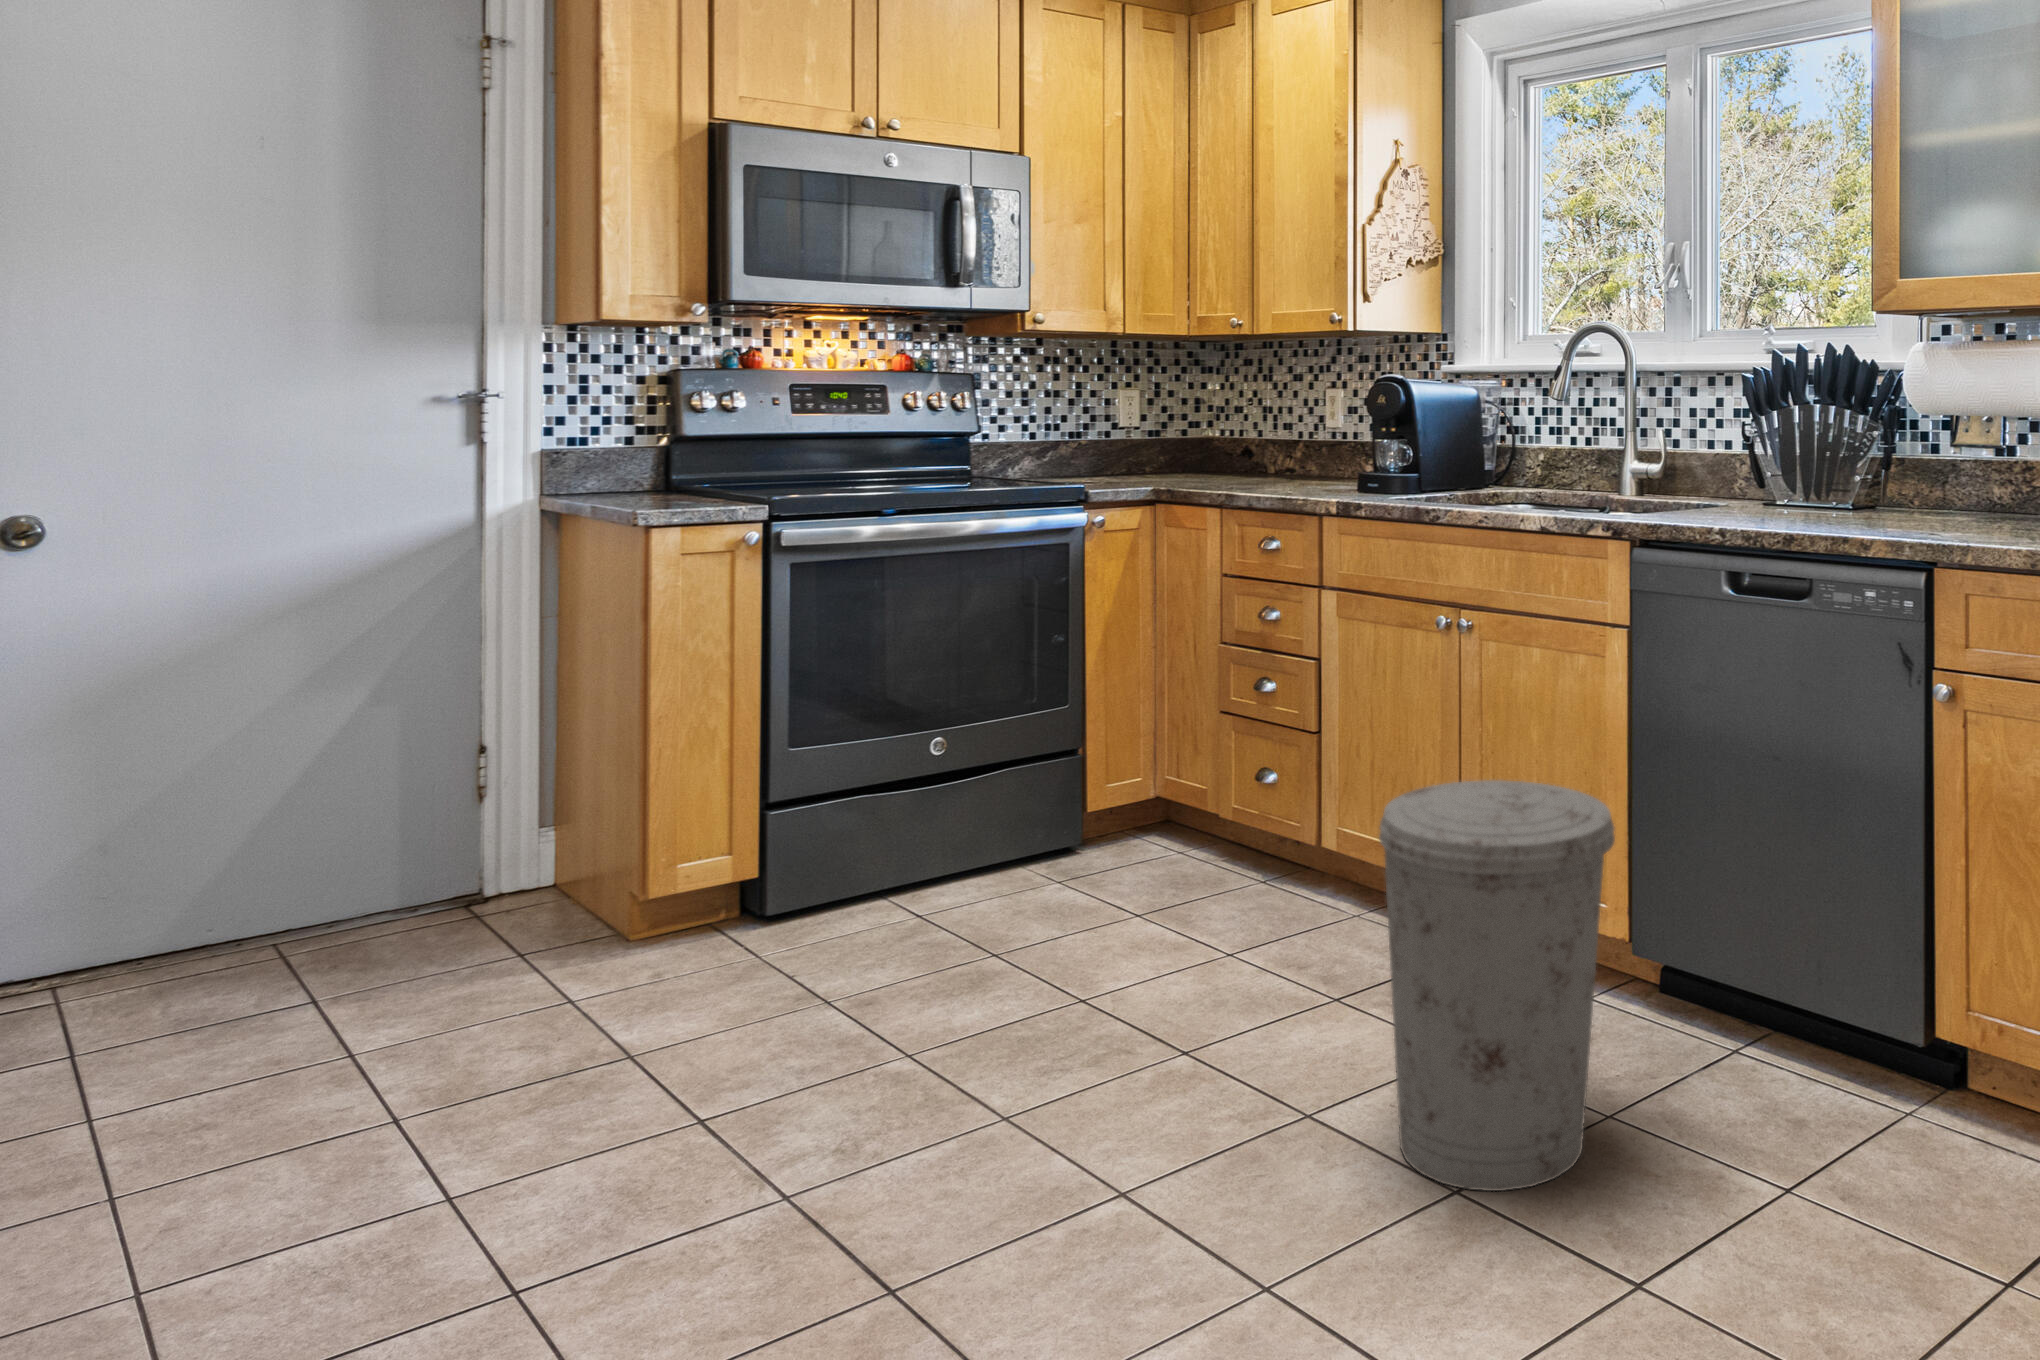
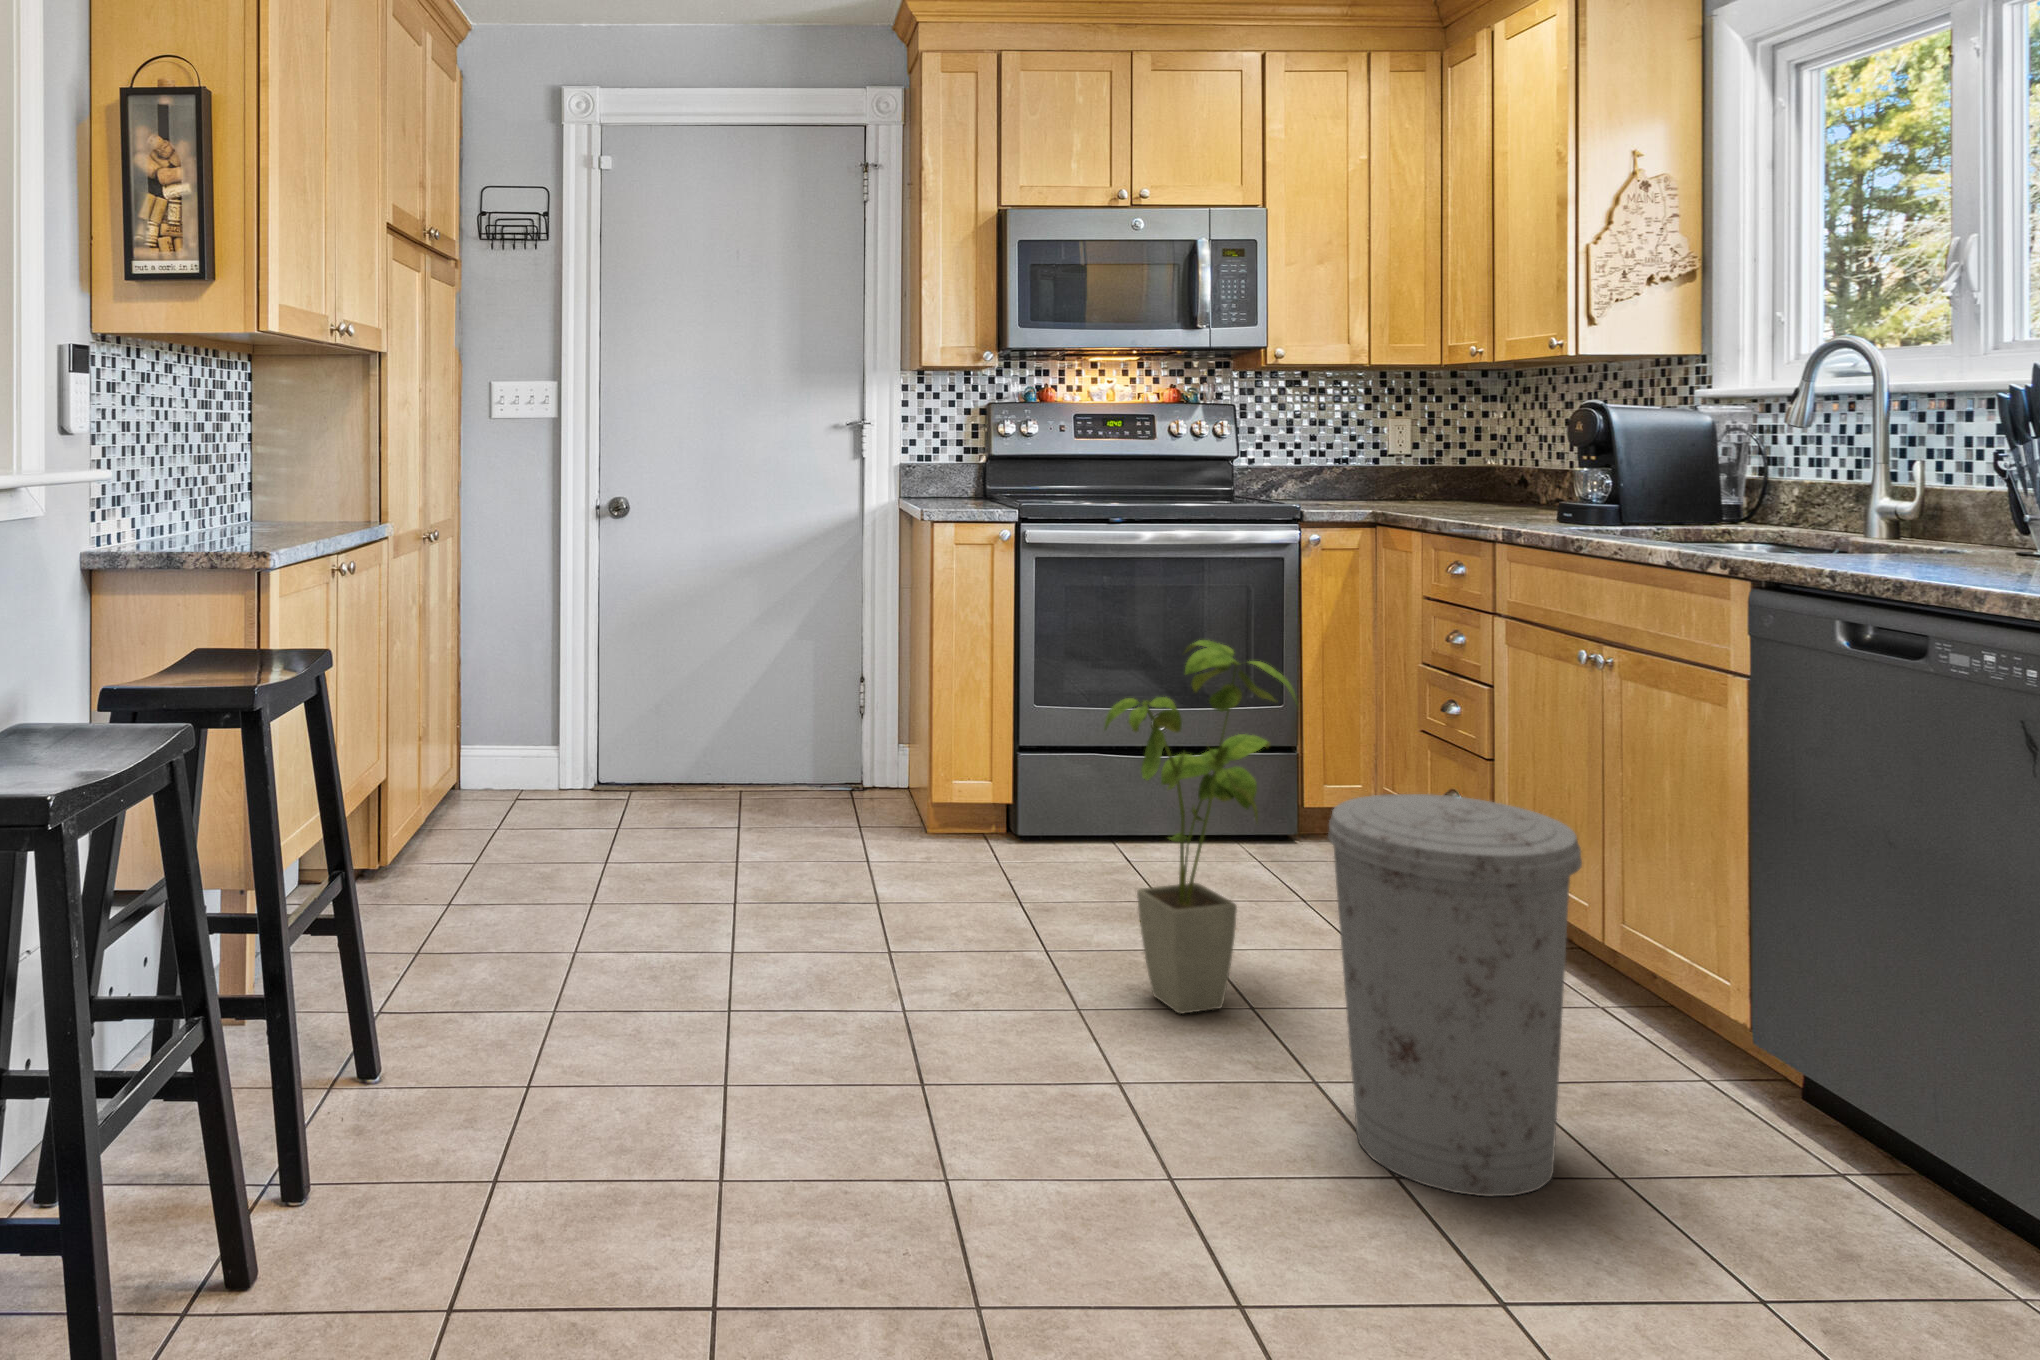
house plant: none [1044,652,1273,1094] -> present [1105,640,1297,1014]

